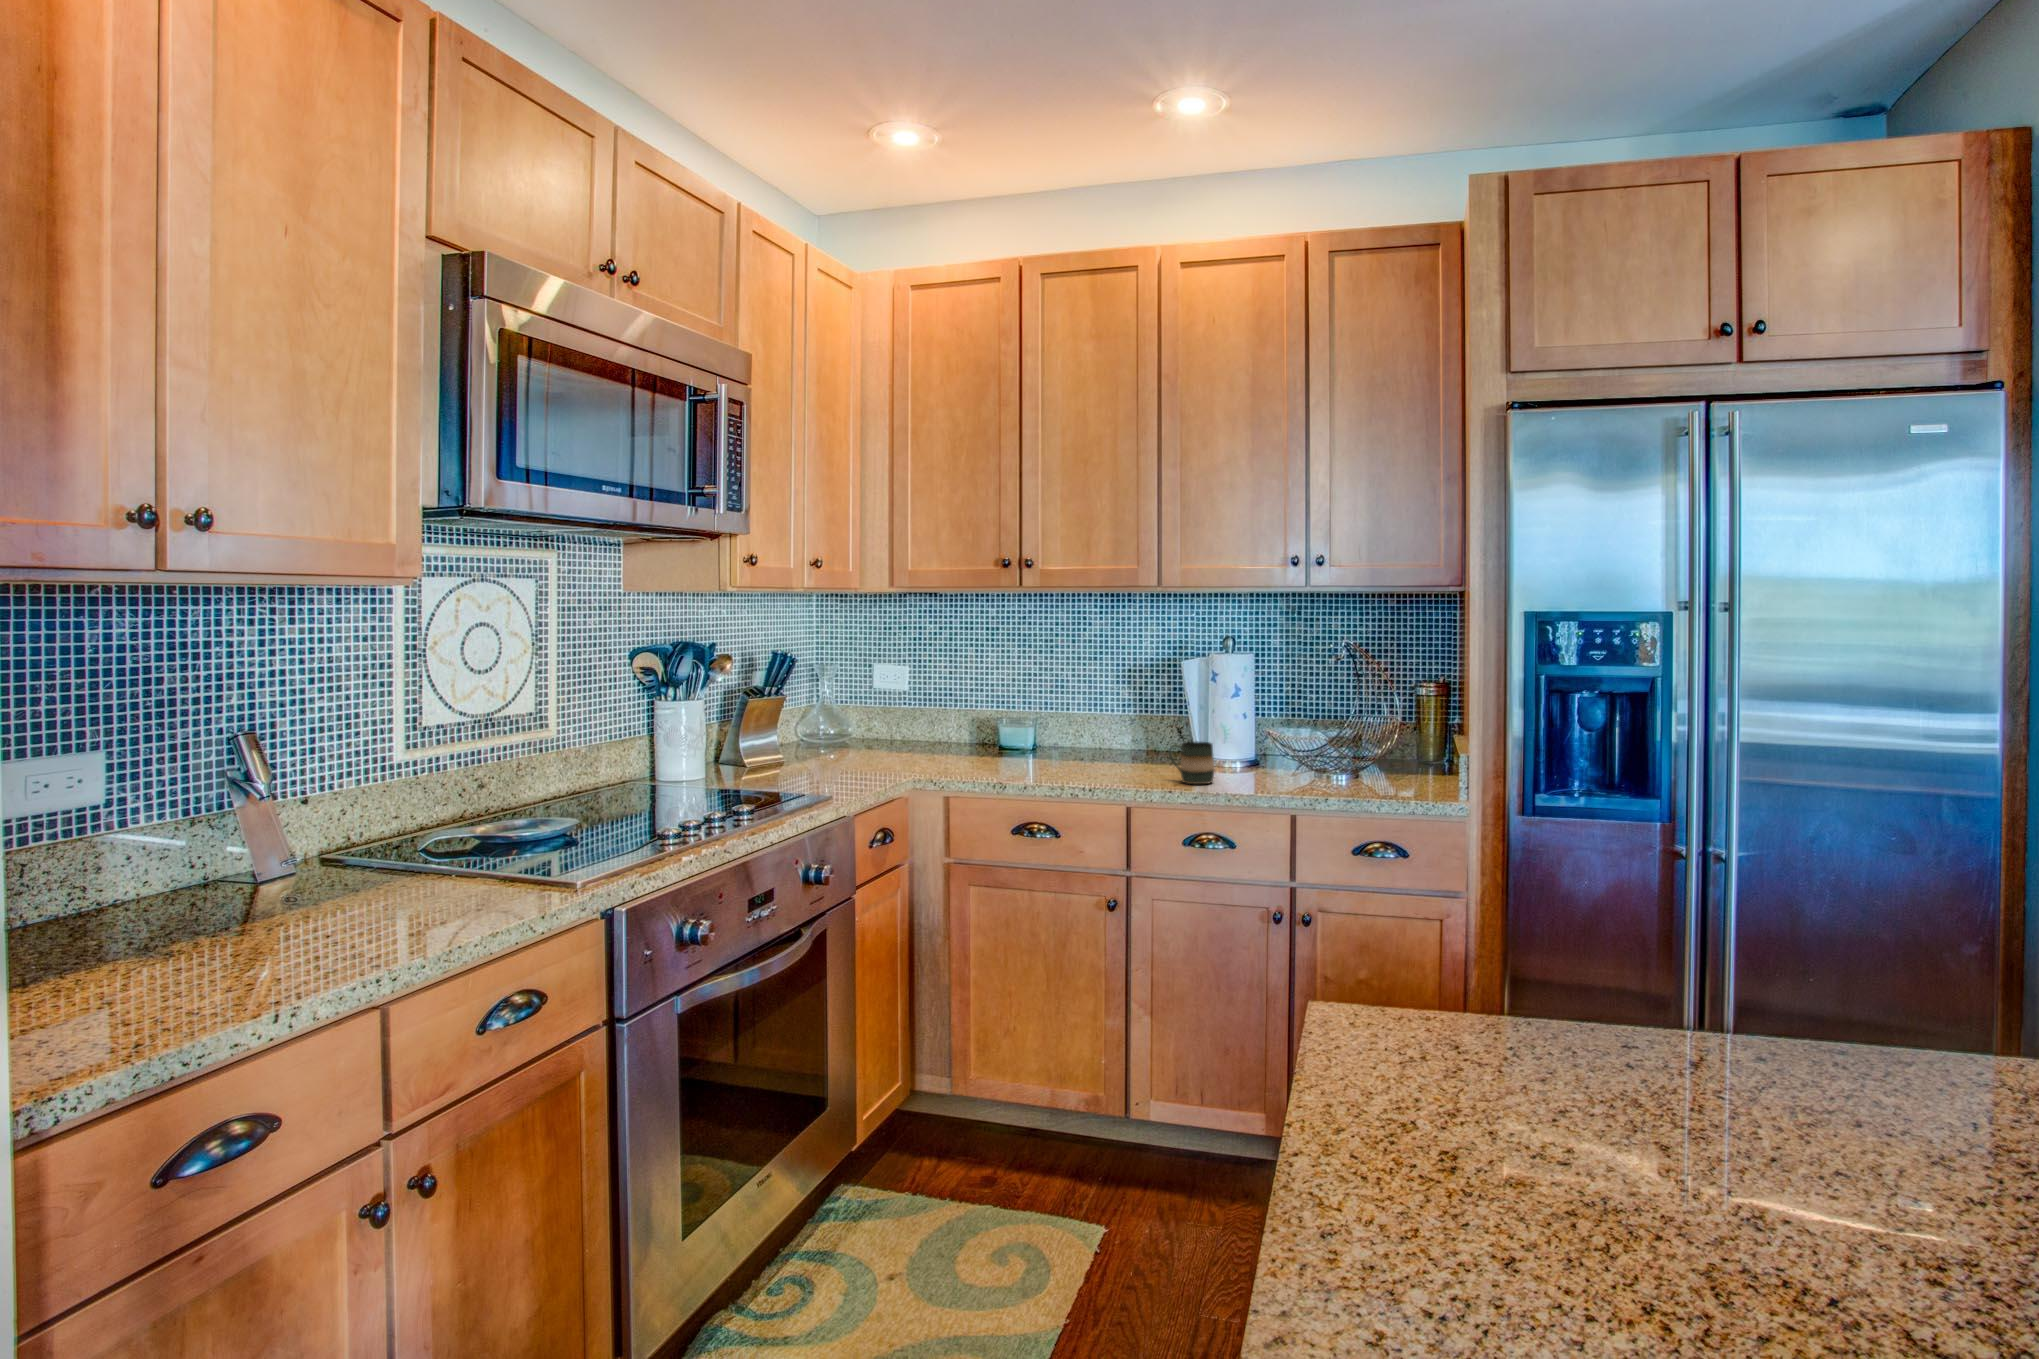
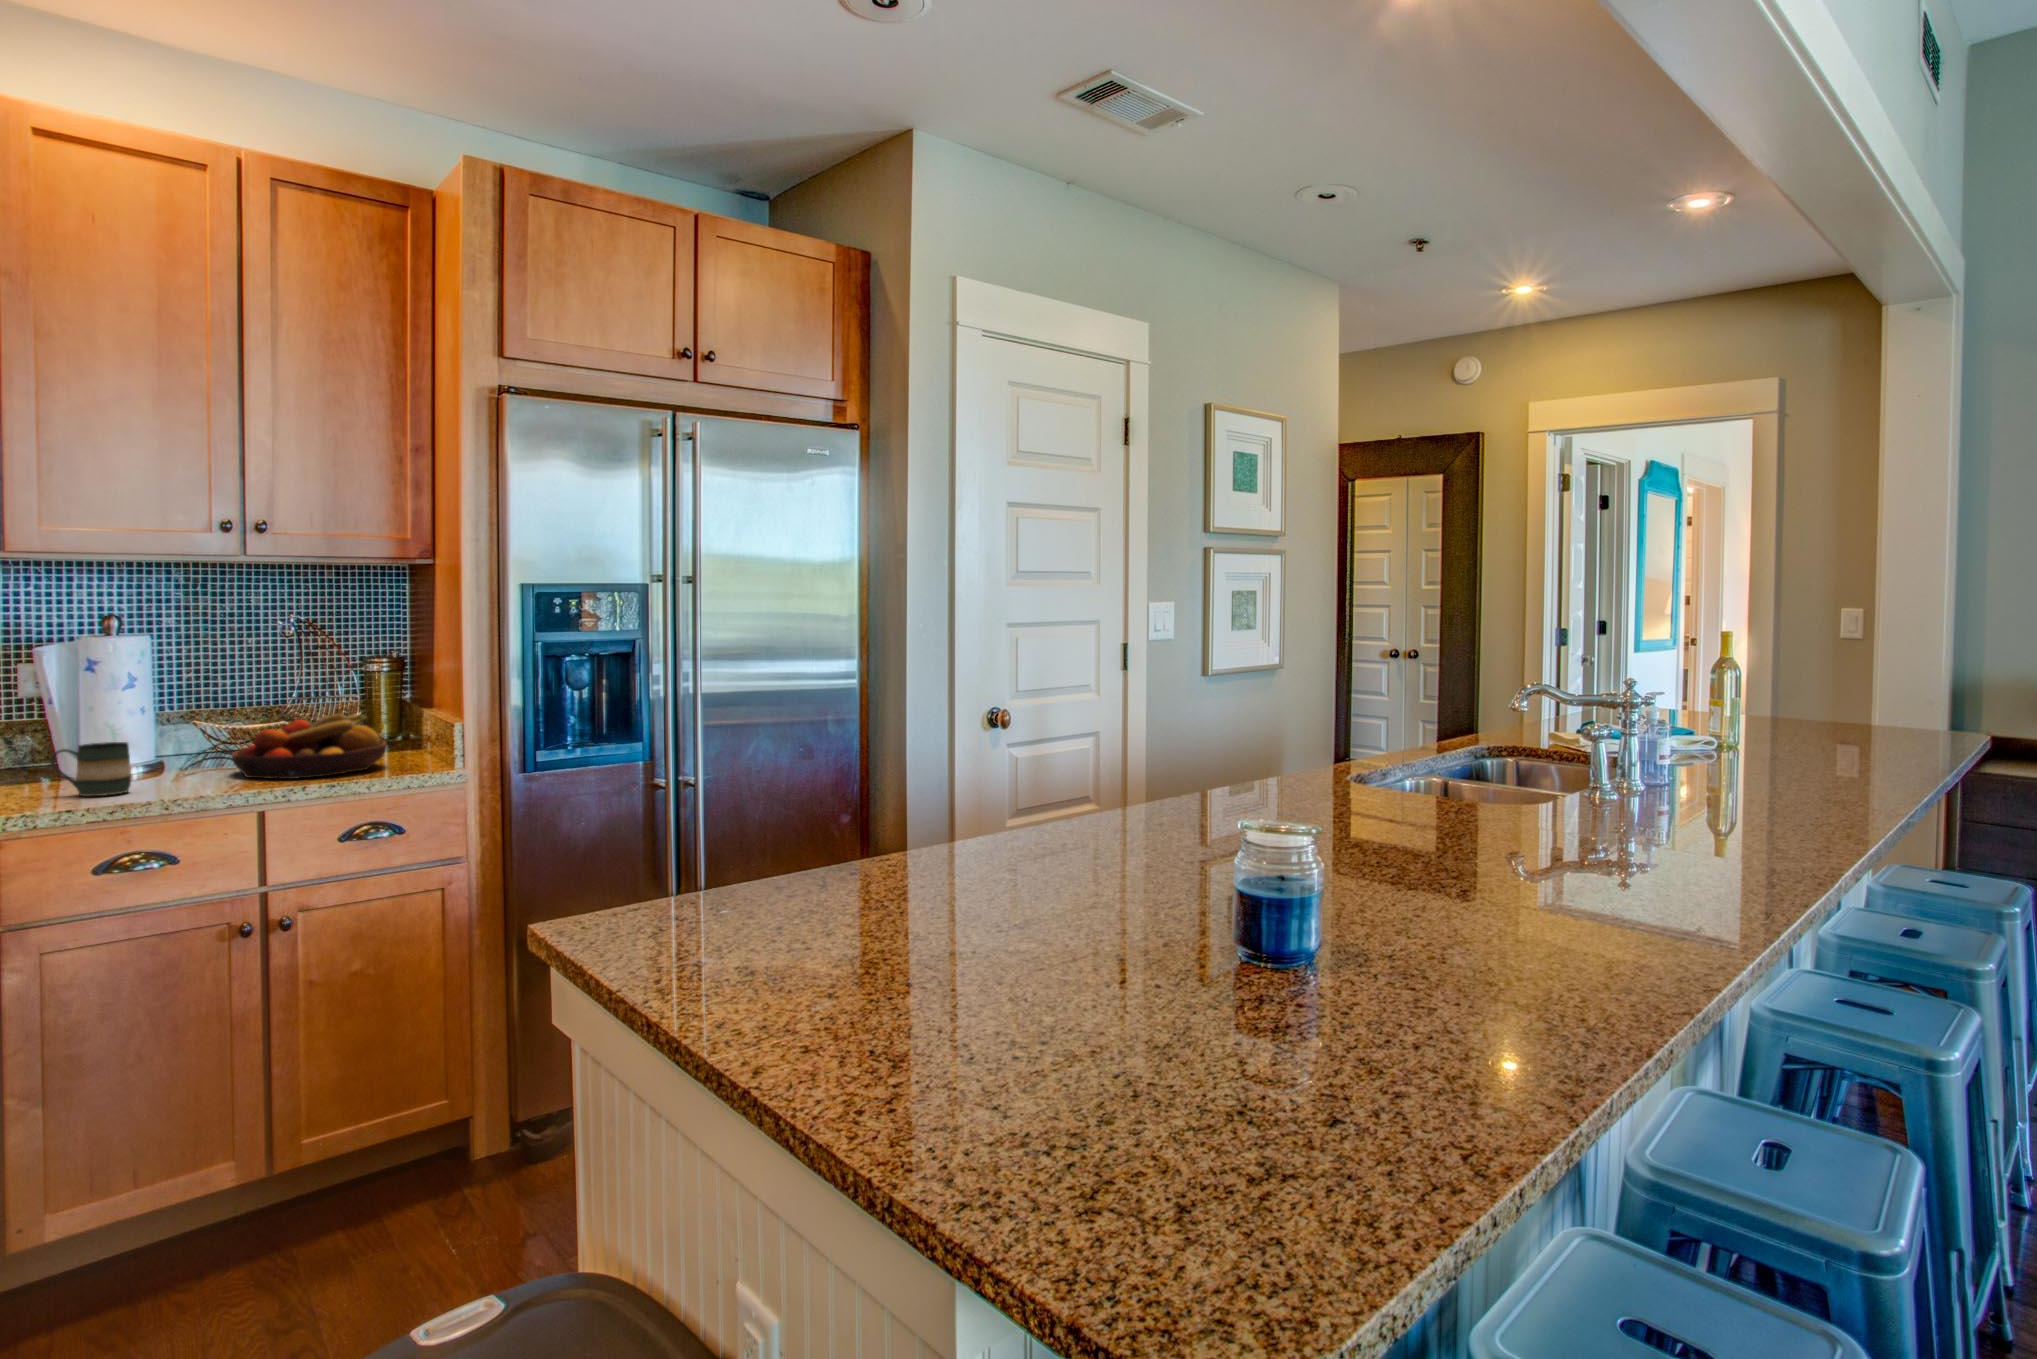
fruit bowl: none [1290,733,1409,790] -> present [232,714,387,779]

